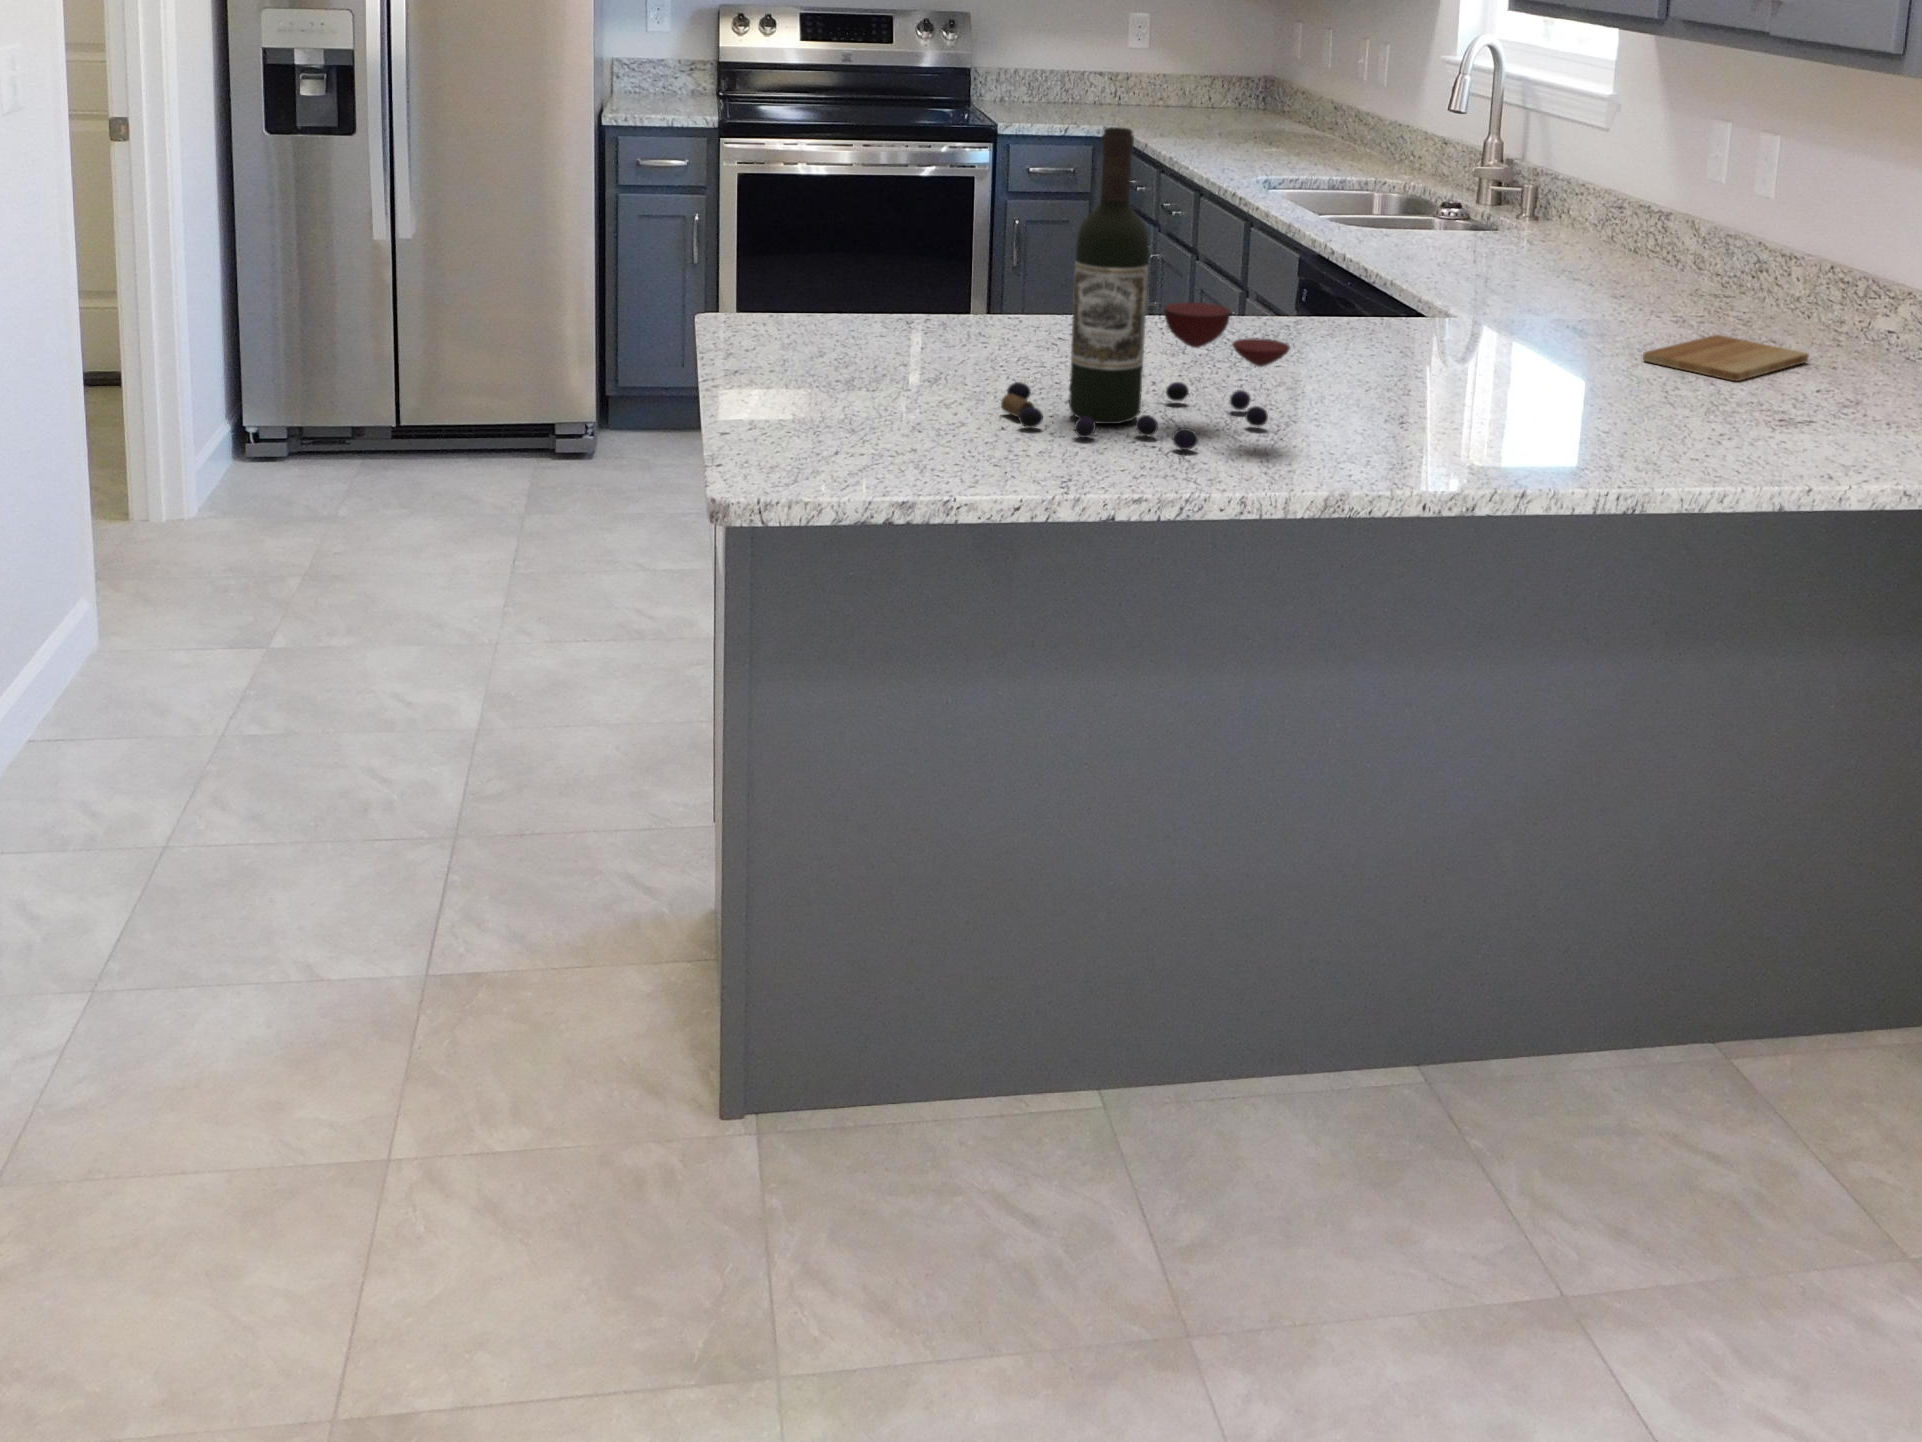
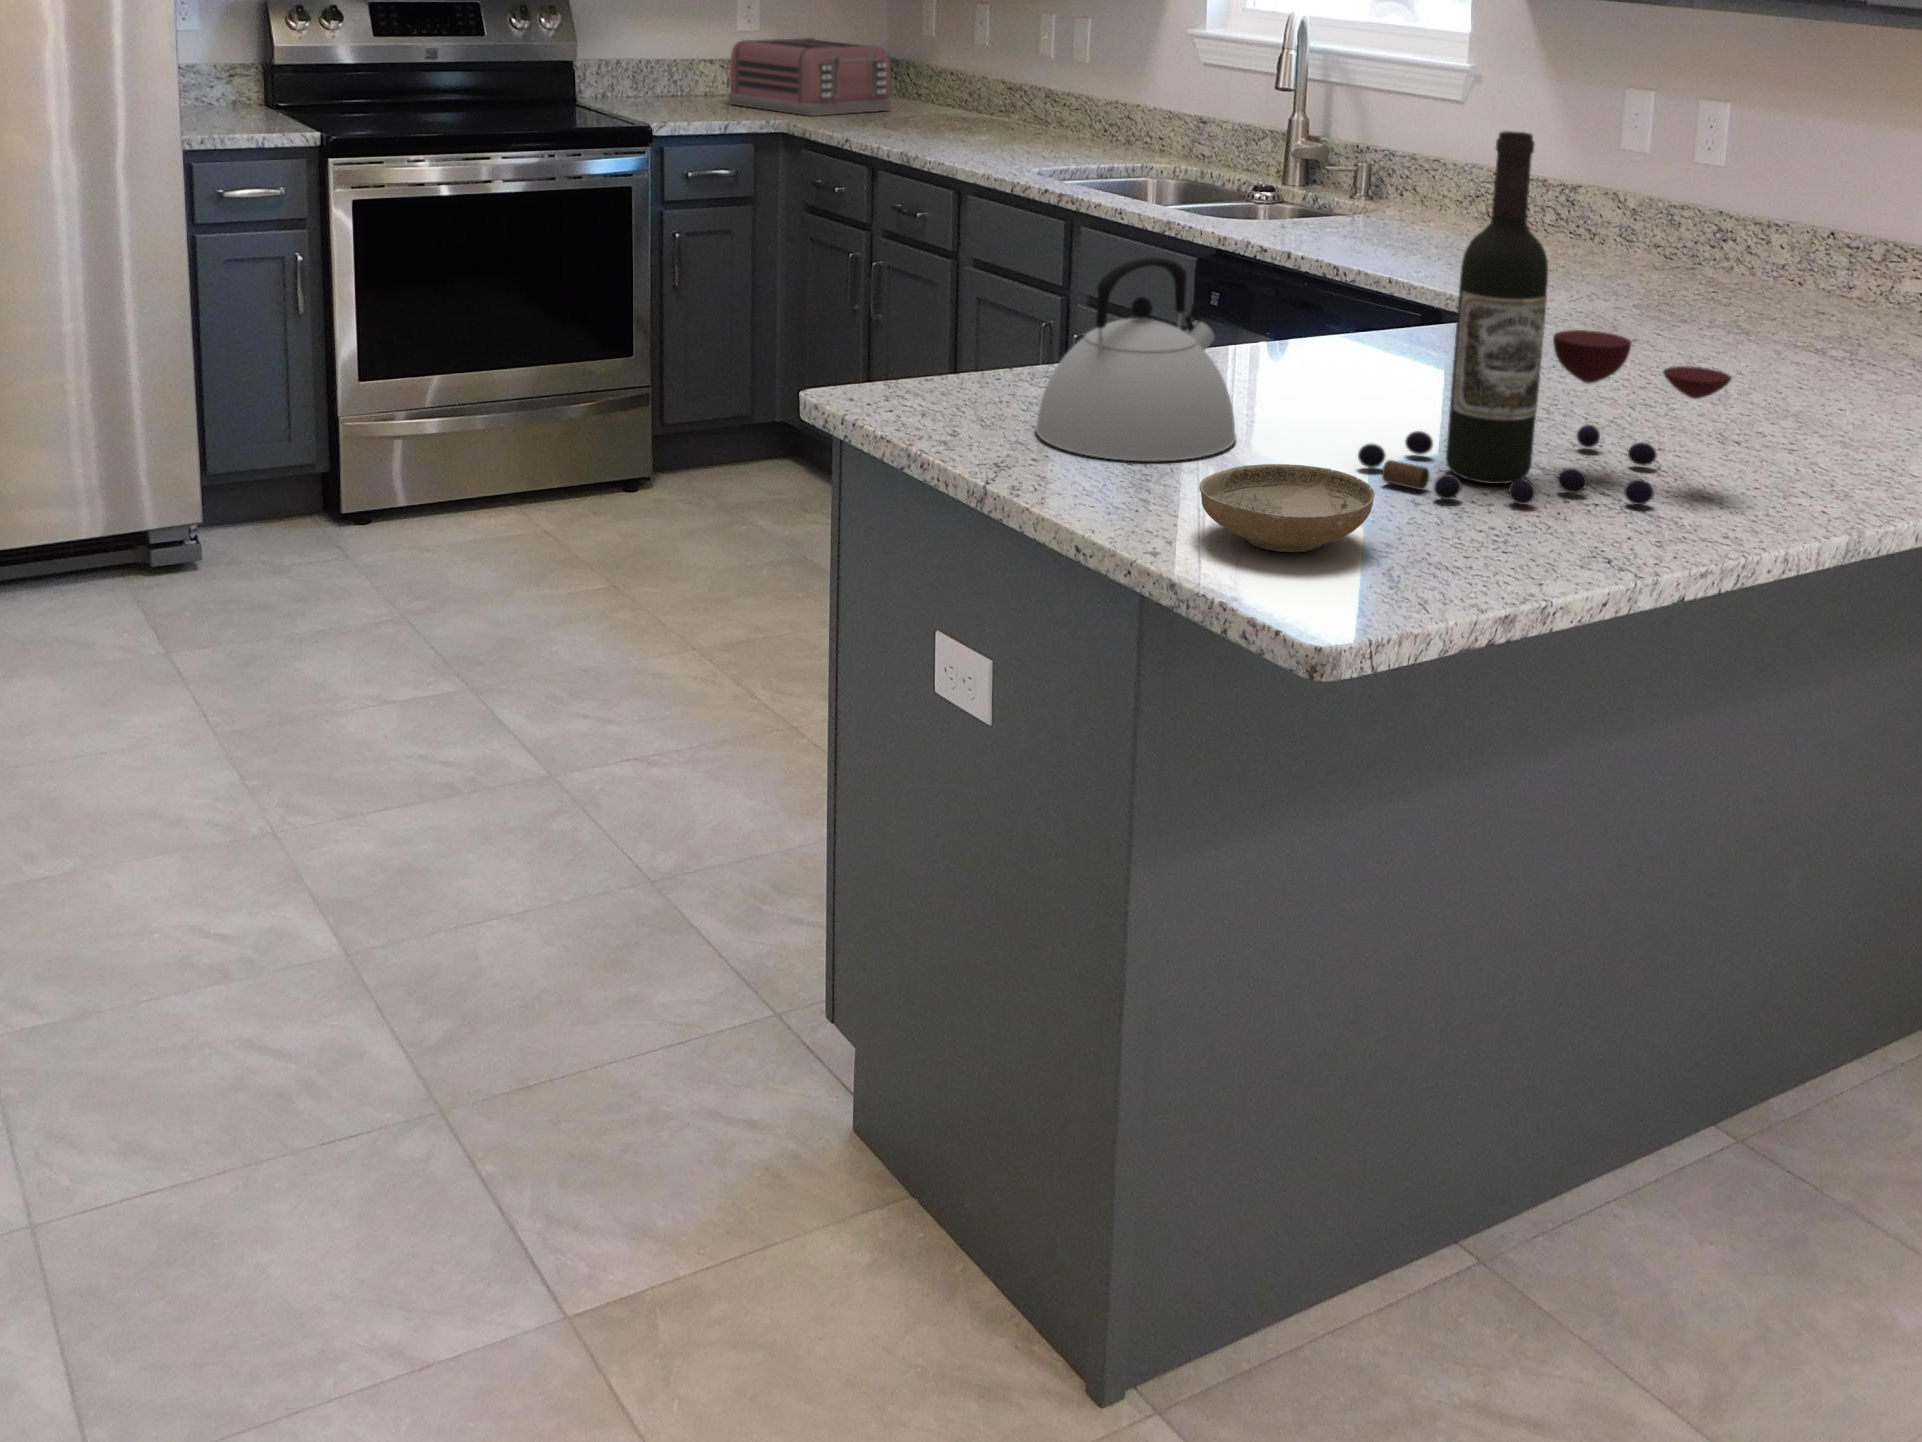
toaster: none [1087,53,1228,122] -> present [728,38,891,116]
kettle: none [802,220,970,381] -> present [1036,257,1236,461]
cutting board: present [1643,335,1809,381] -> none [1774,311,1894,358]
ceramic bowl: none [770,378,907,443] -> present [1199,464,1375,552]

